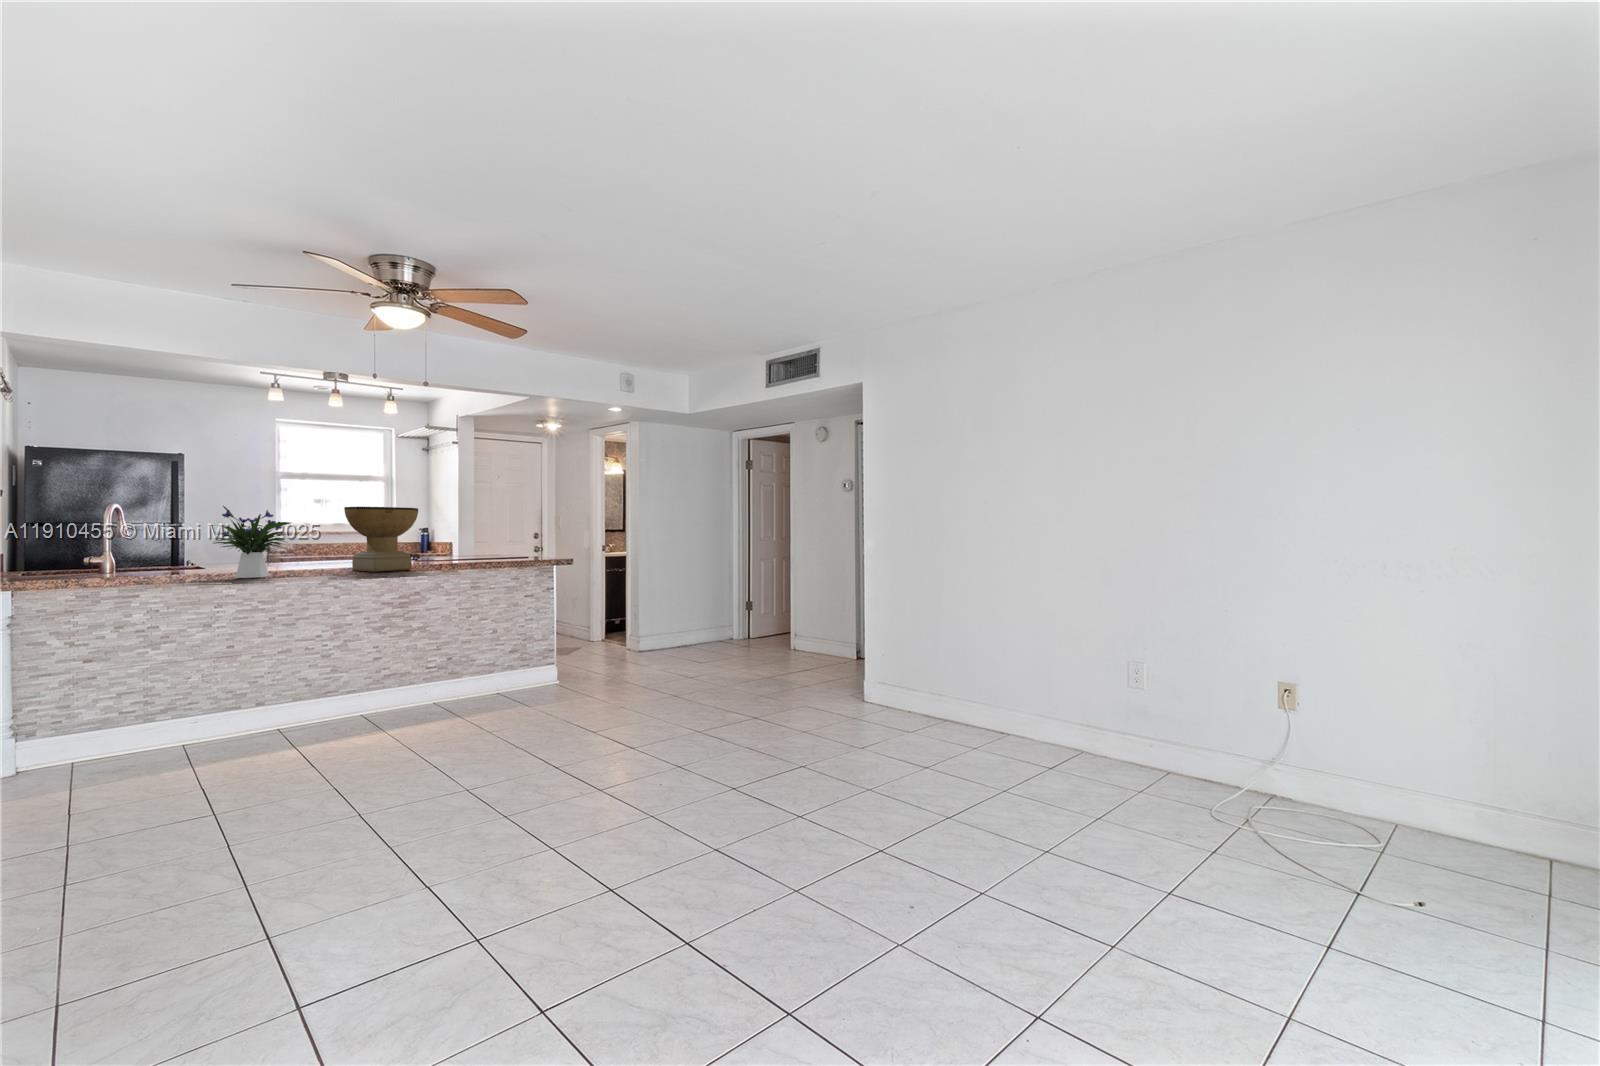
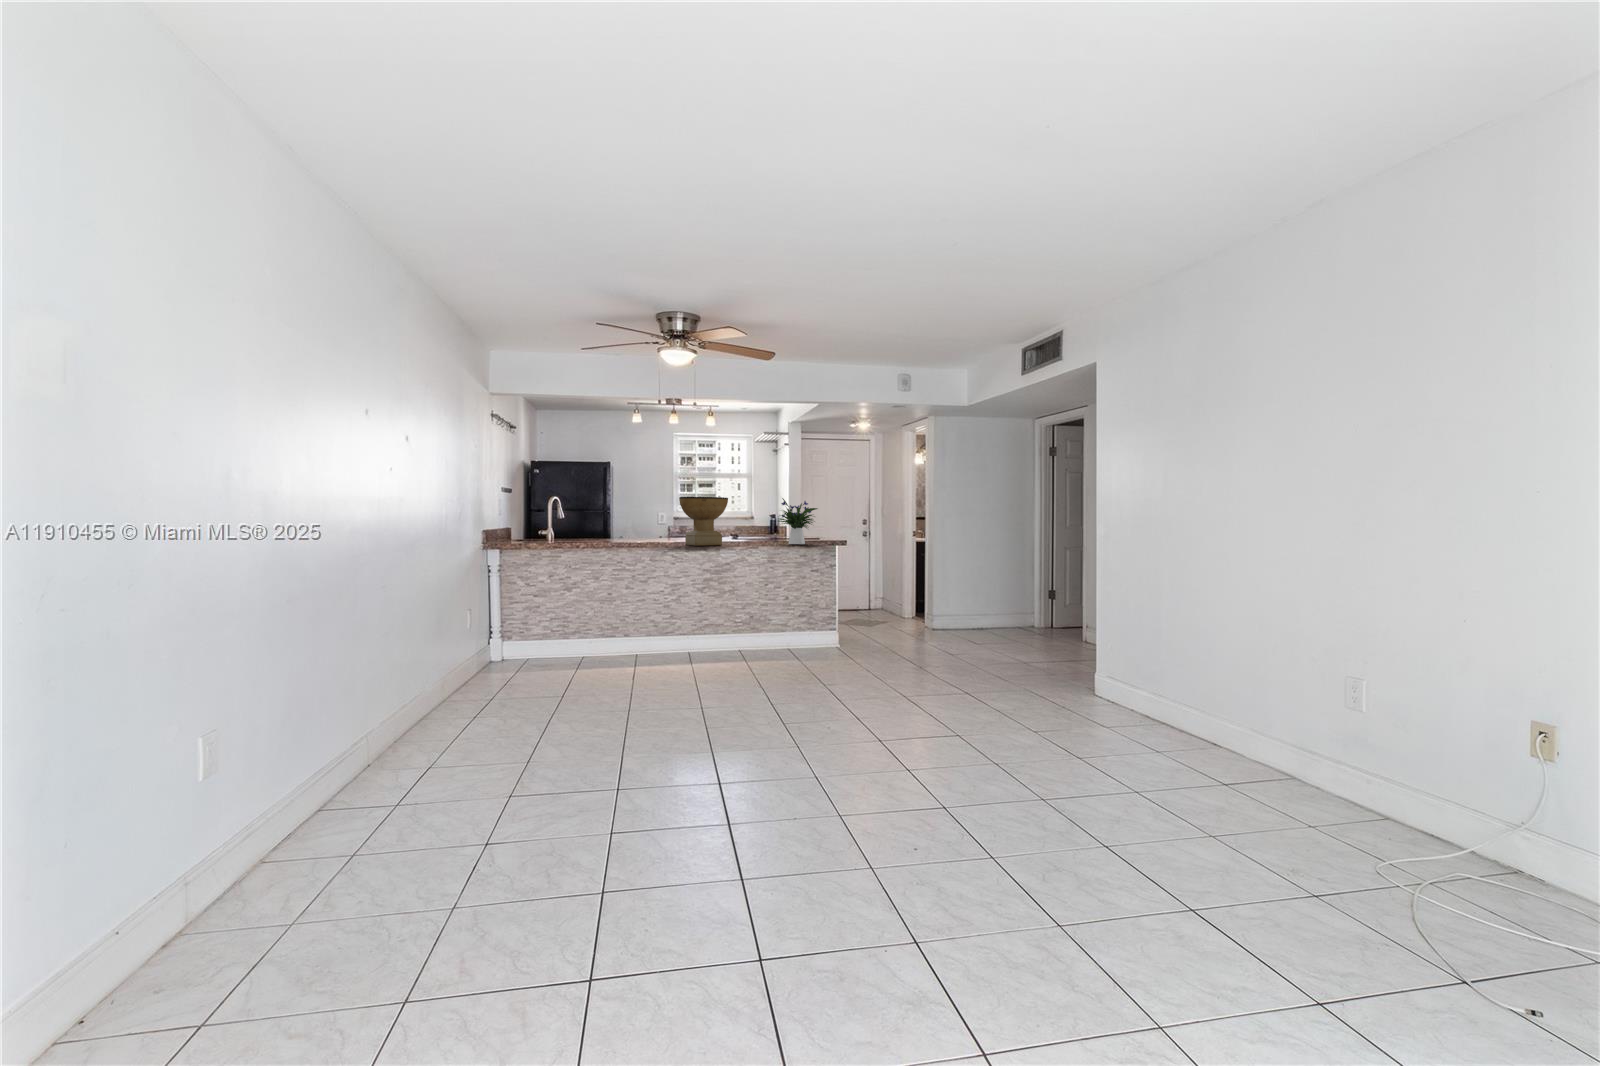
flower arrangement: present [213,506,291,578] -> present [778,498,817,544]

